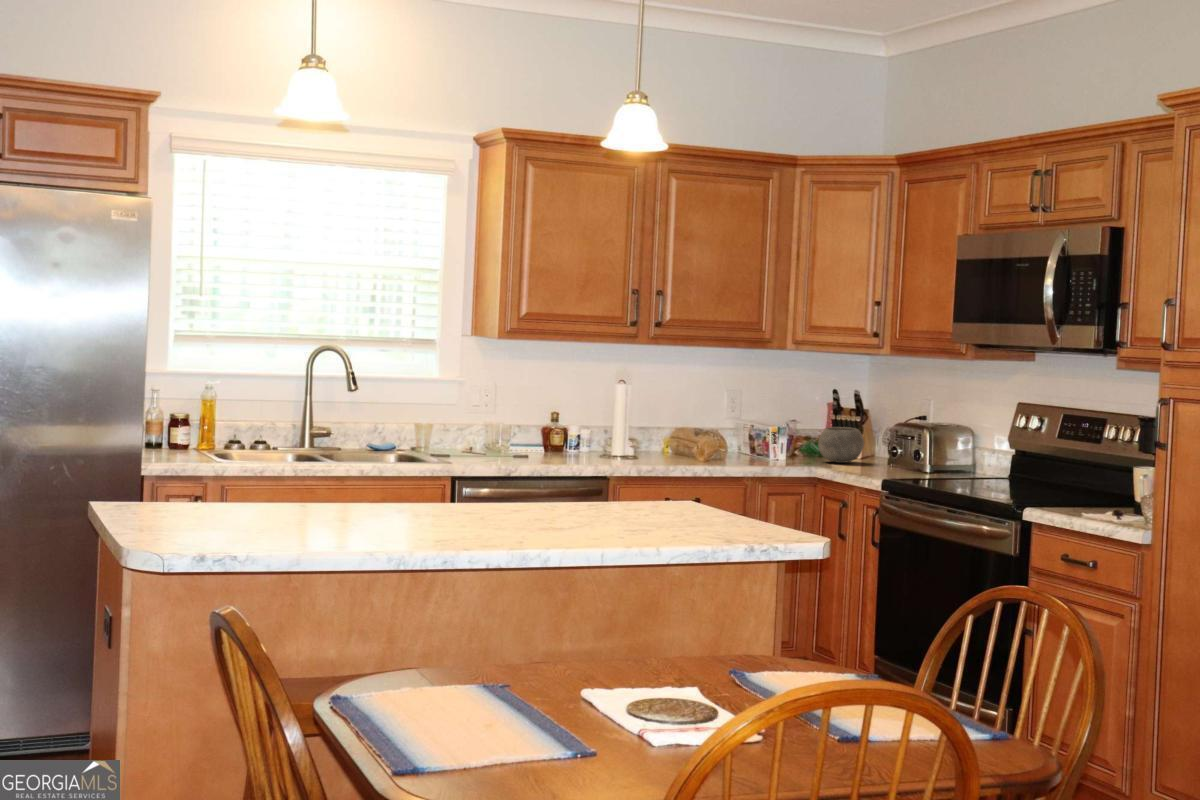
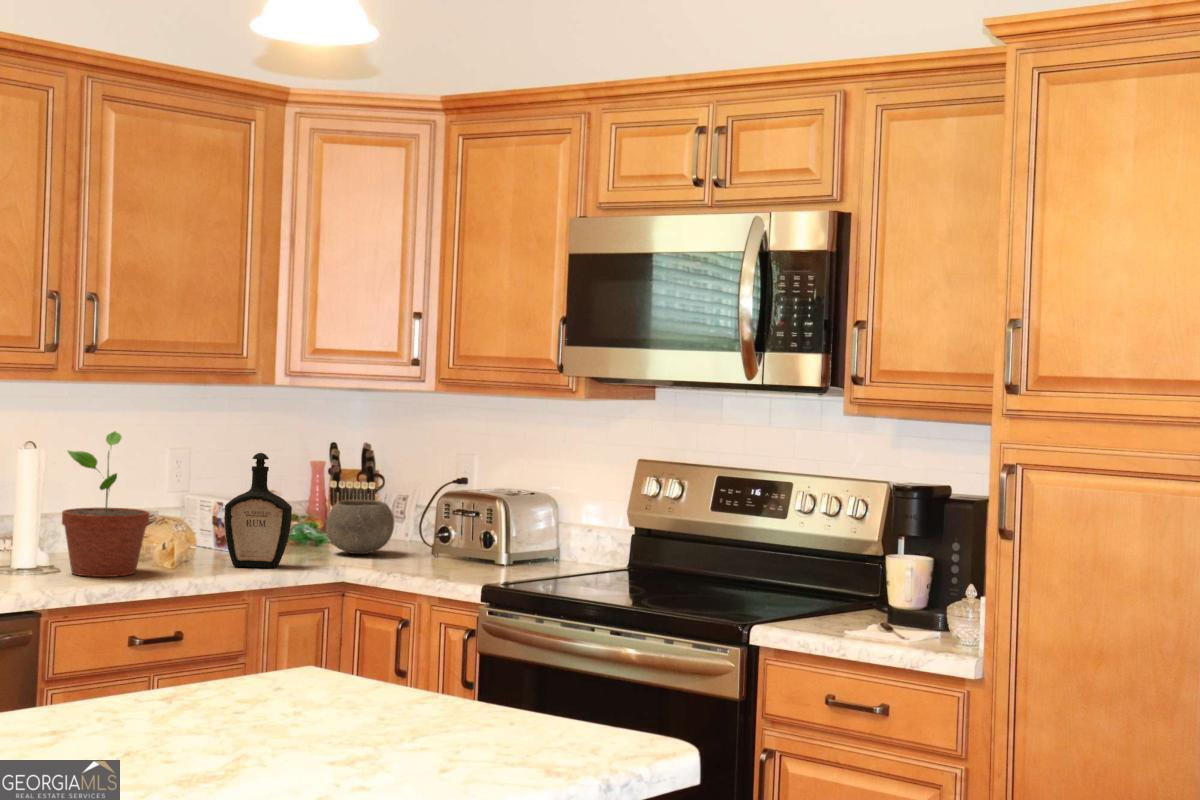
potted plant: none [646,378,695,464] -> present [62,431,149,577]
bottle: none [744,393,785,466] -> present [224,453,292,568]

